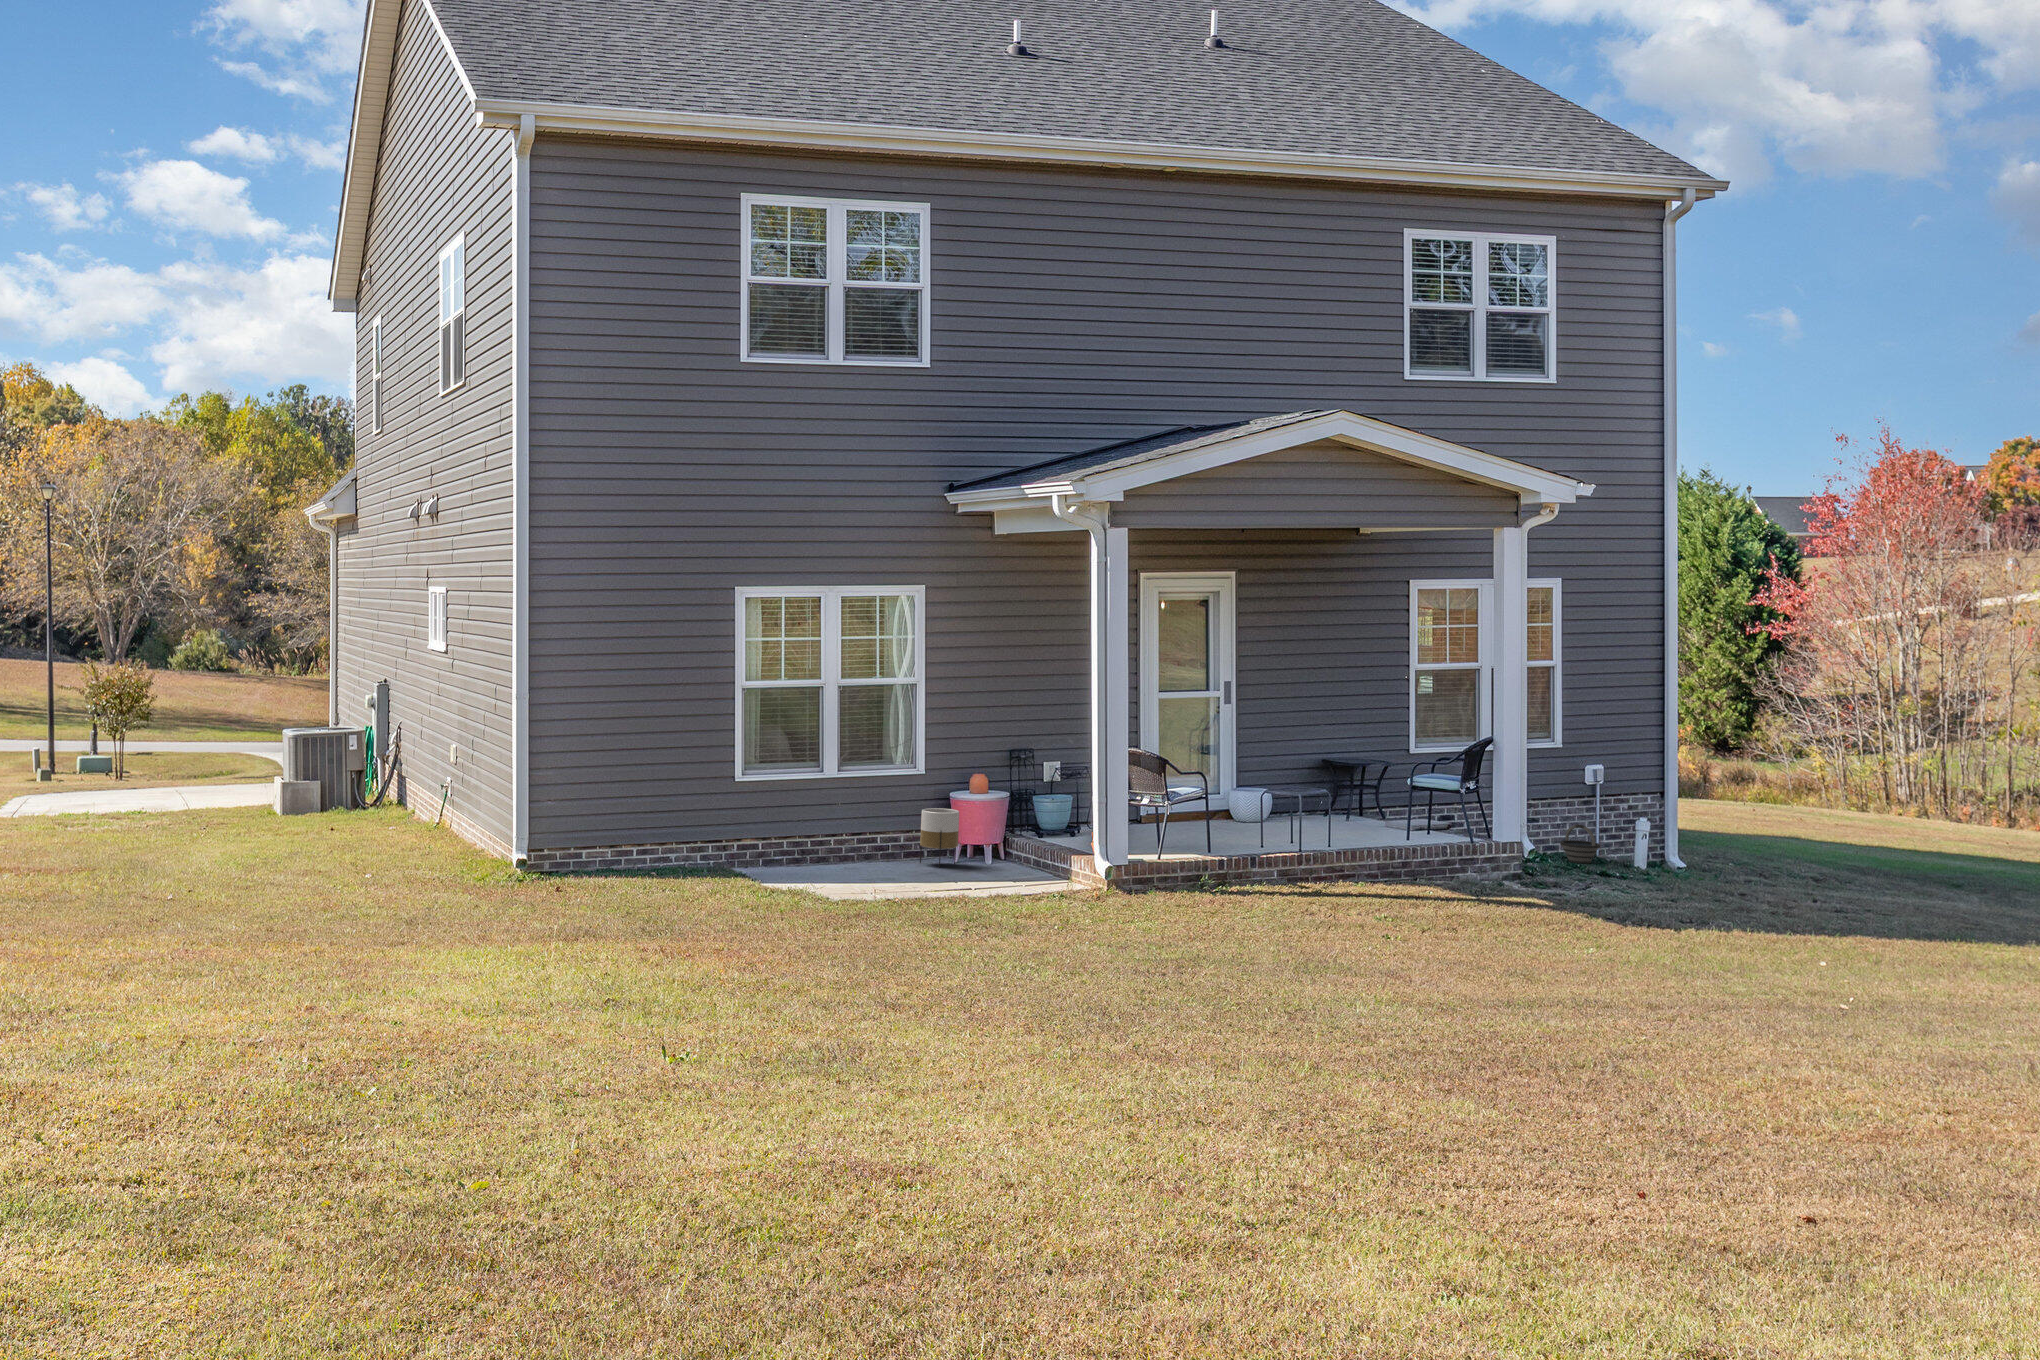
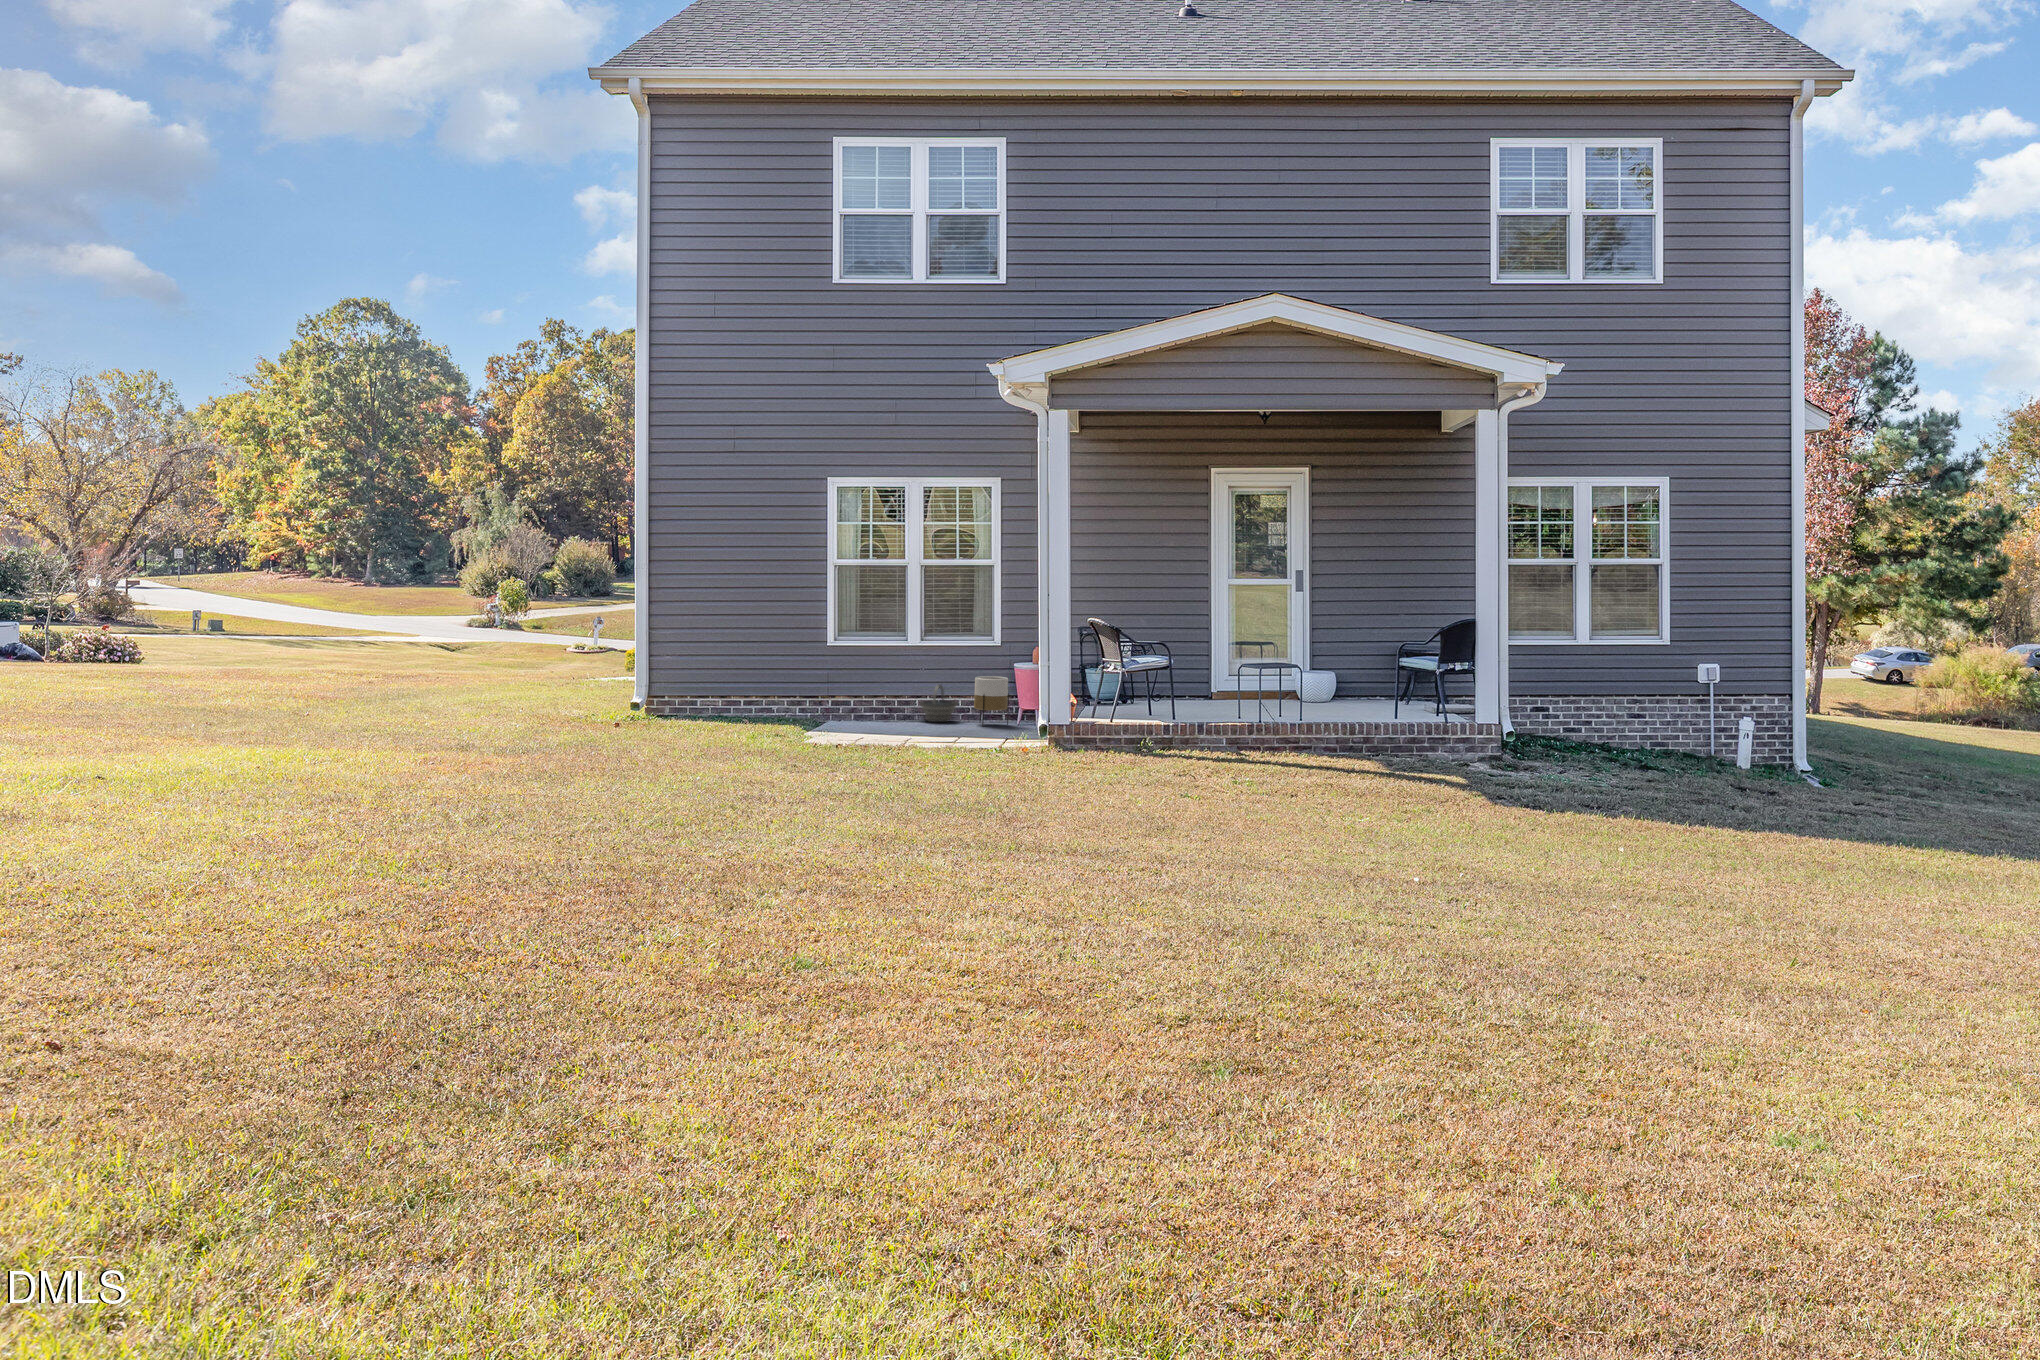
bucket: present [1560,825,1600,863] -> present [920,684,958,722]

